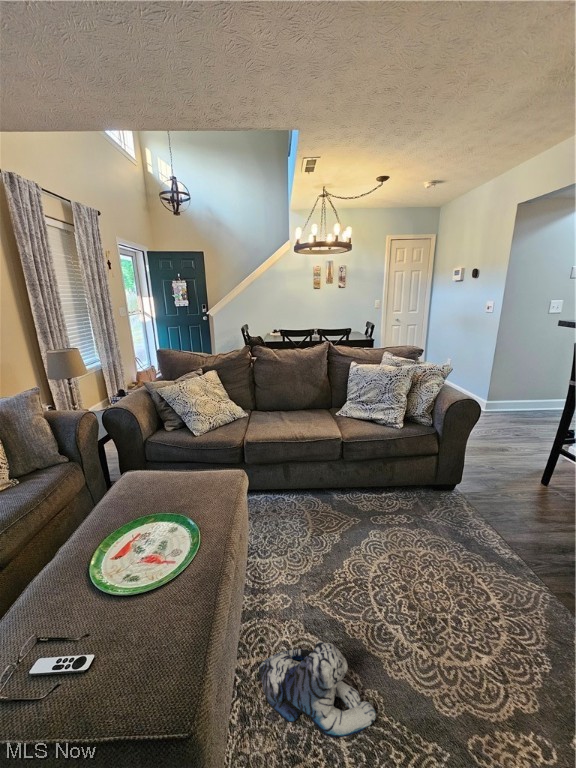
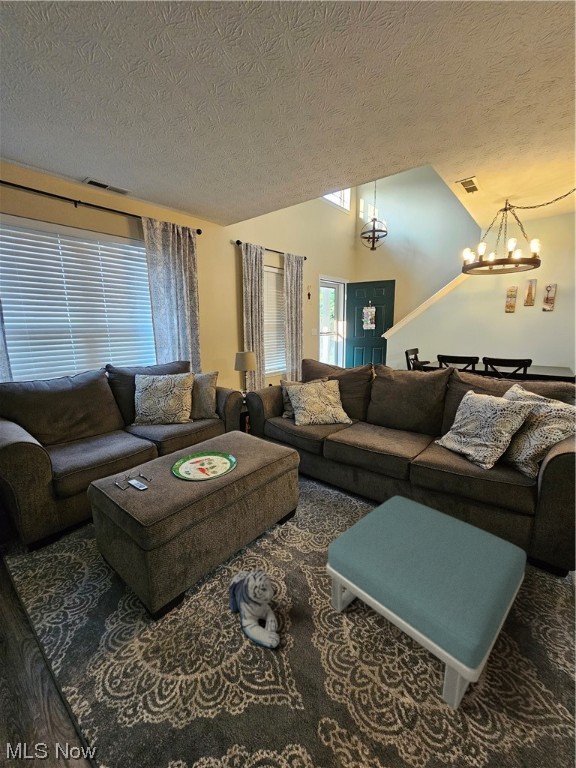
footstool: none [351,478,532,638] -> present [326,496,526,710]

